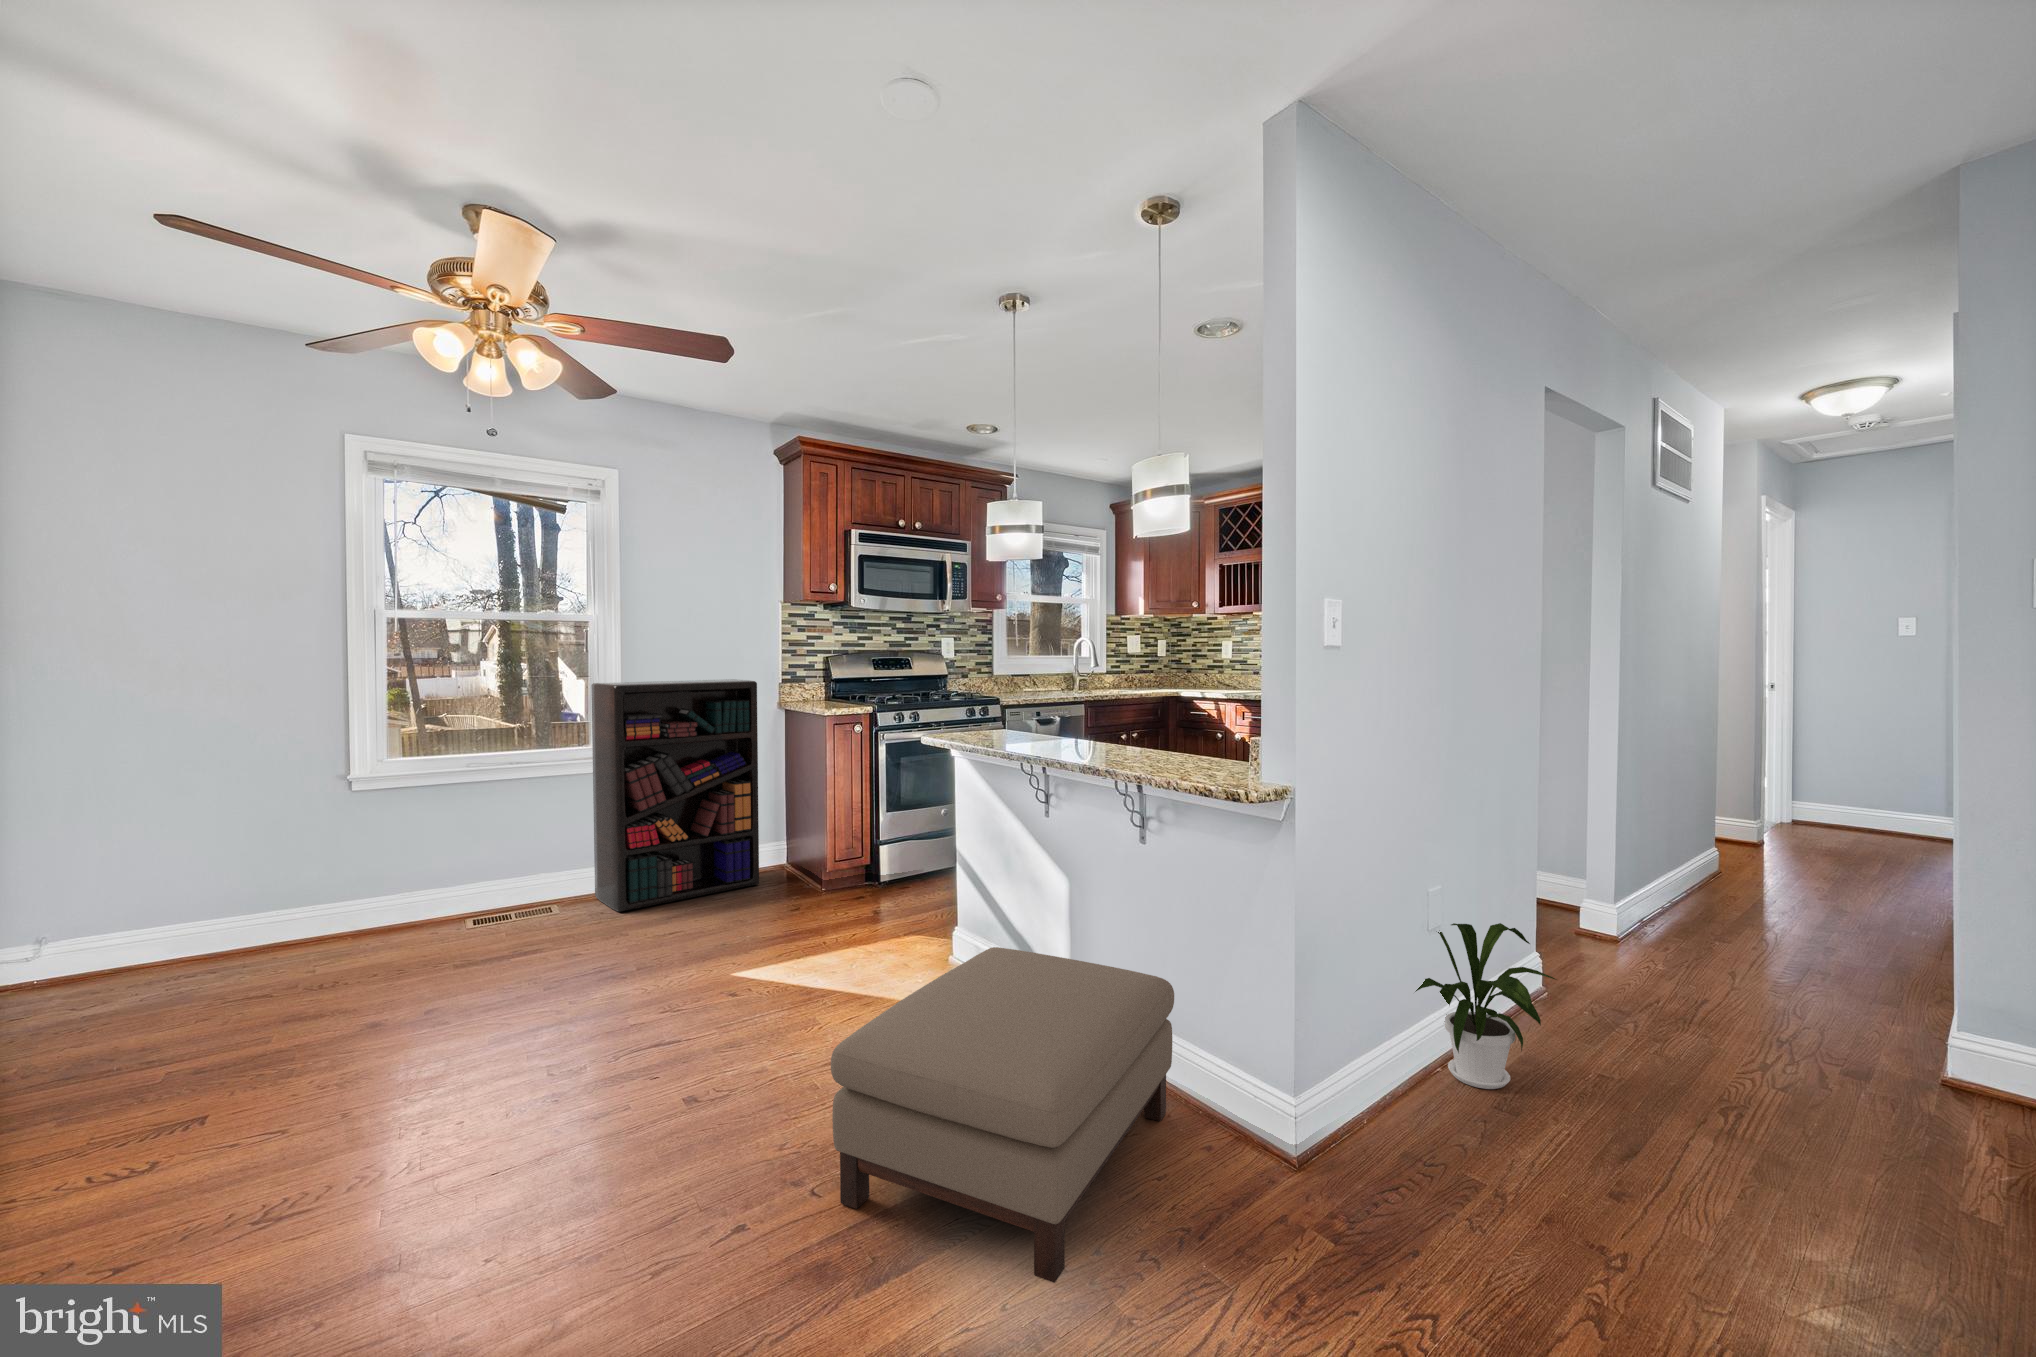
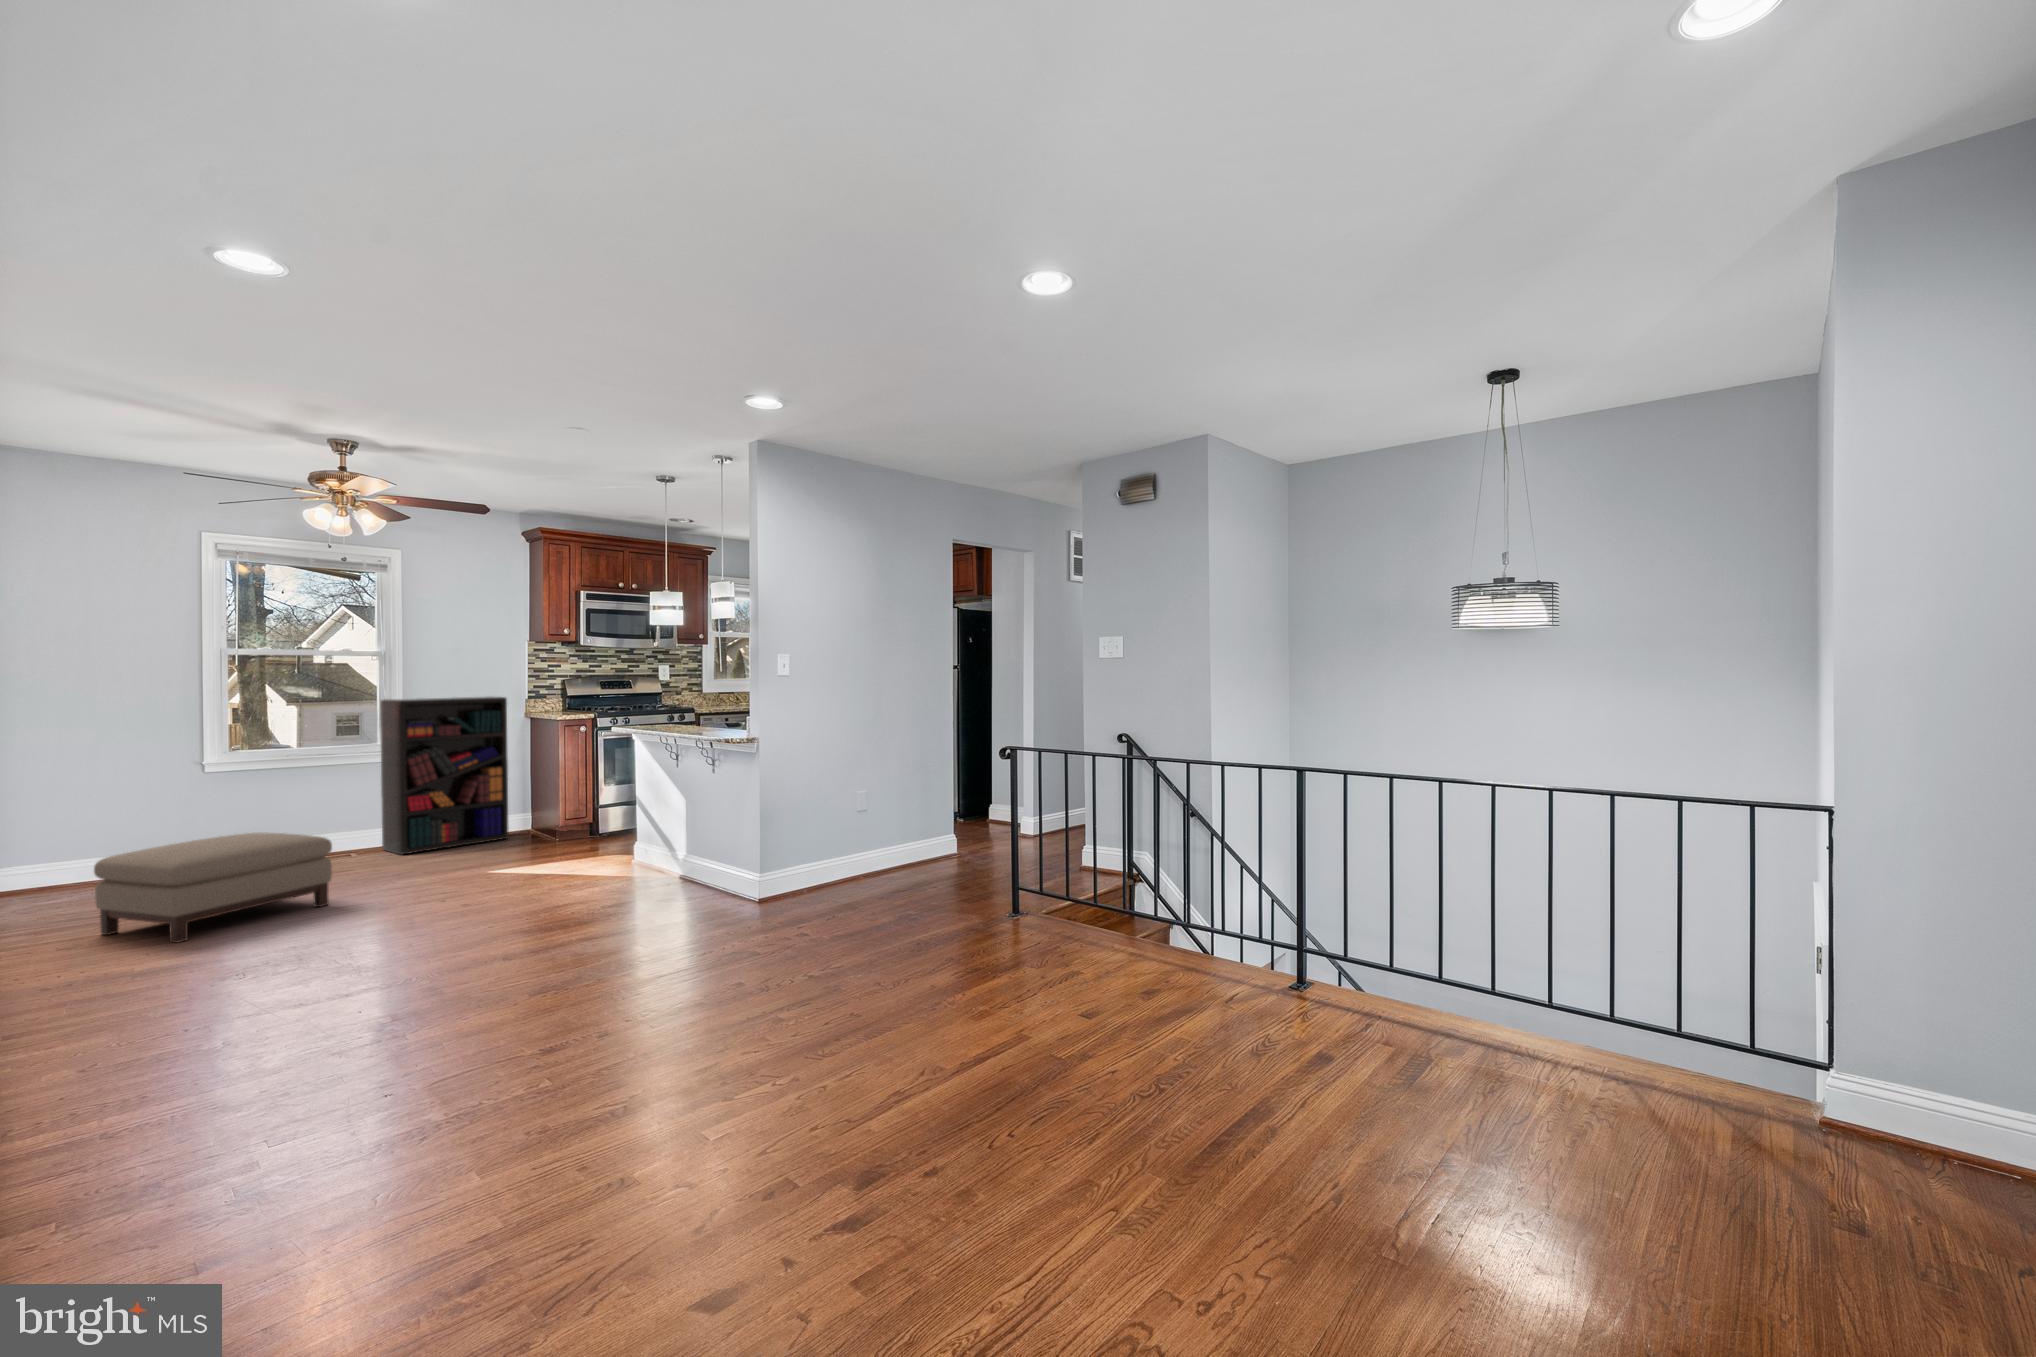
house plant: present [1415,923,1556,1089] -> none [837,804,912,885]
ottoman: present [831,947,1174,1283] -> present [94,833,332,943]

